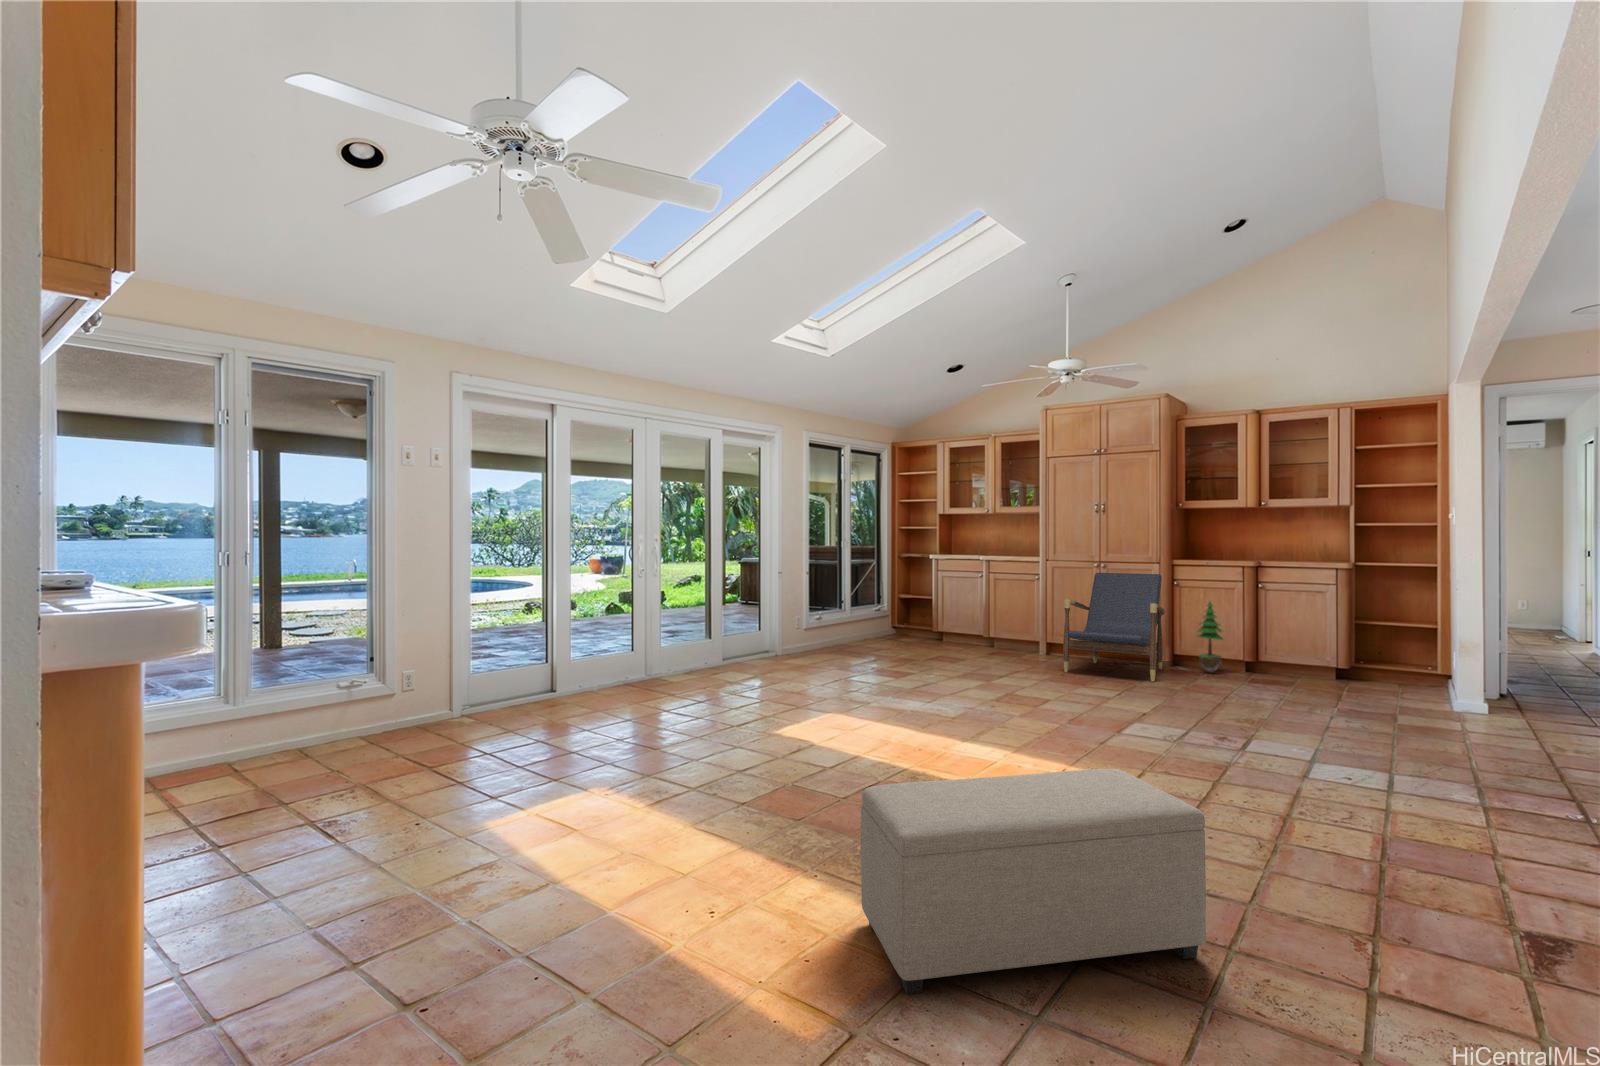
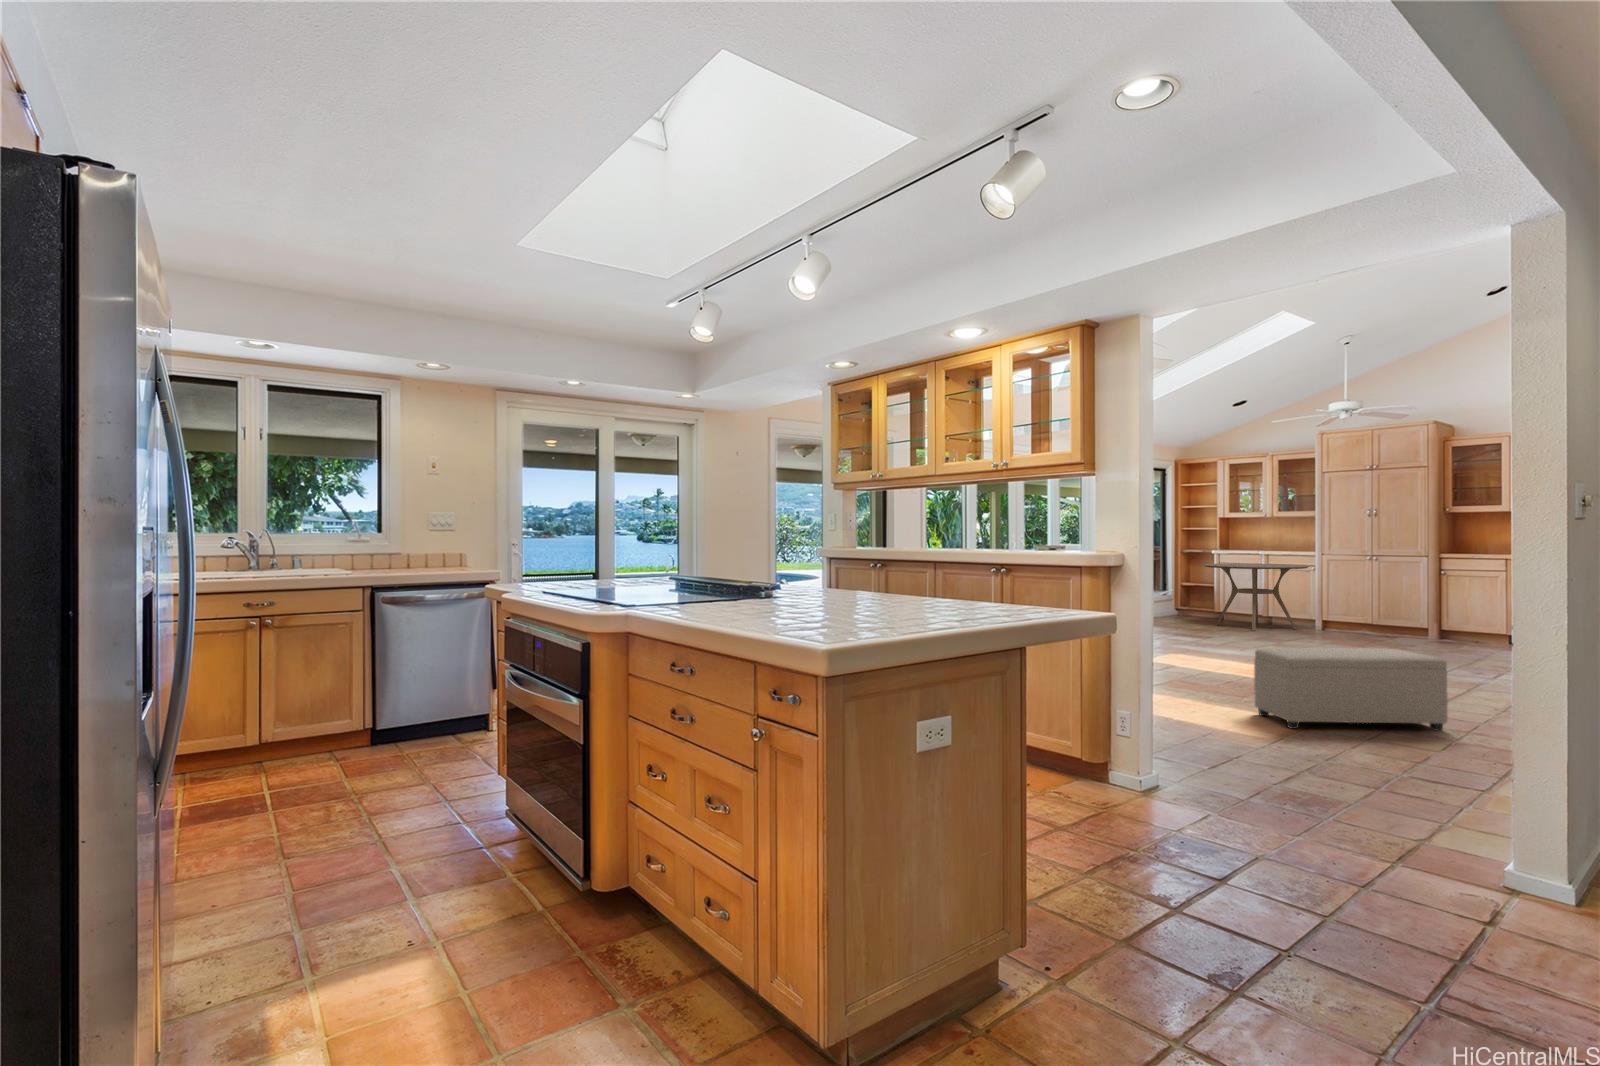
dining table: none [913,572,1031,661] -> present [1204,564,1309,631]
lounge chair: present [1063,573,1165,682] -> none [1341,564,1431,646]
potted tree: present [1197,602,1223,673] -> none [1461,586,1489,644]

